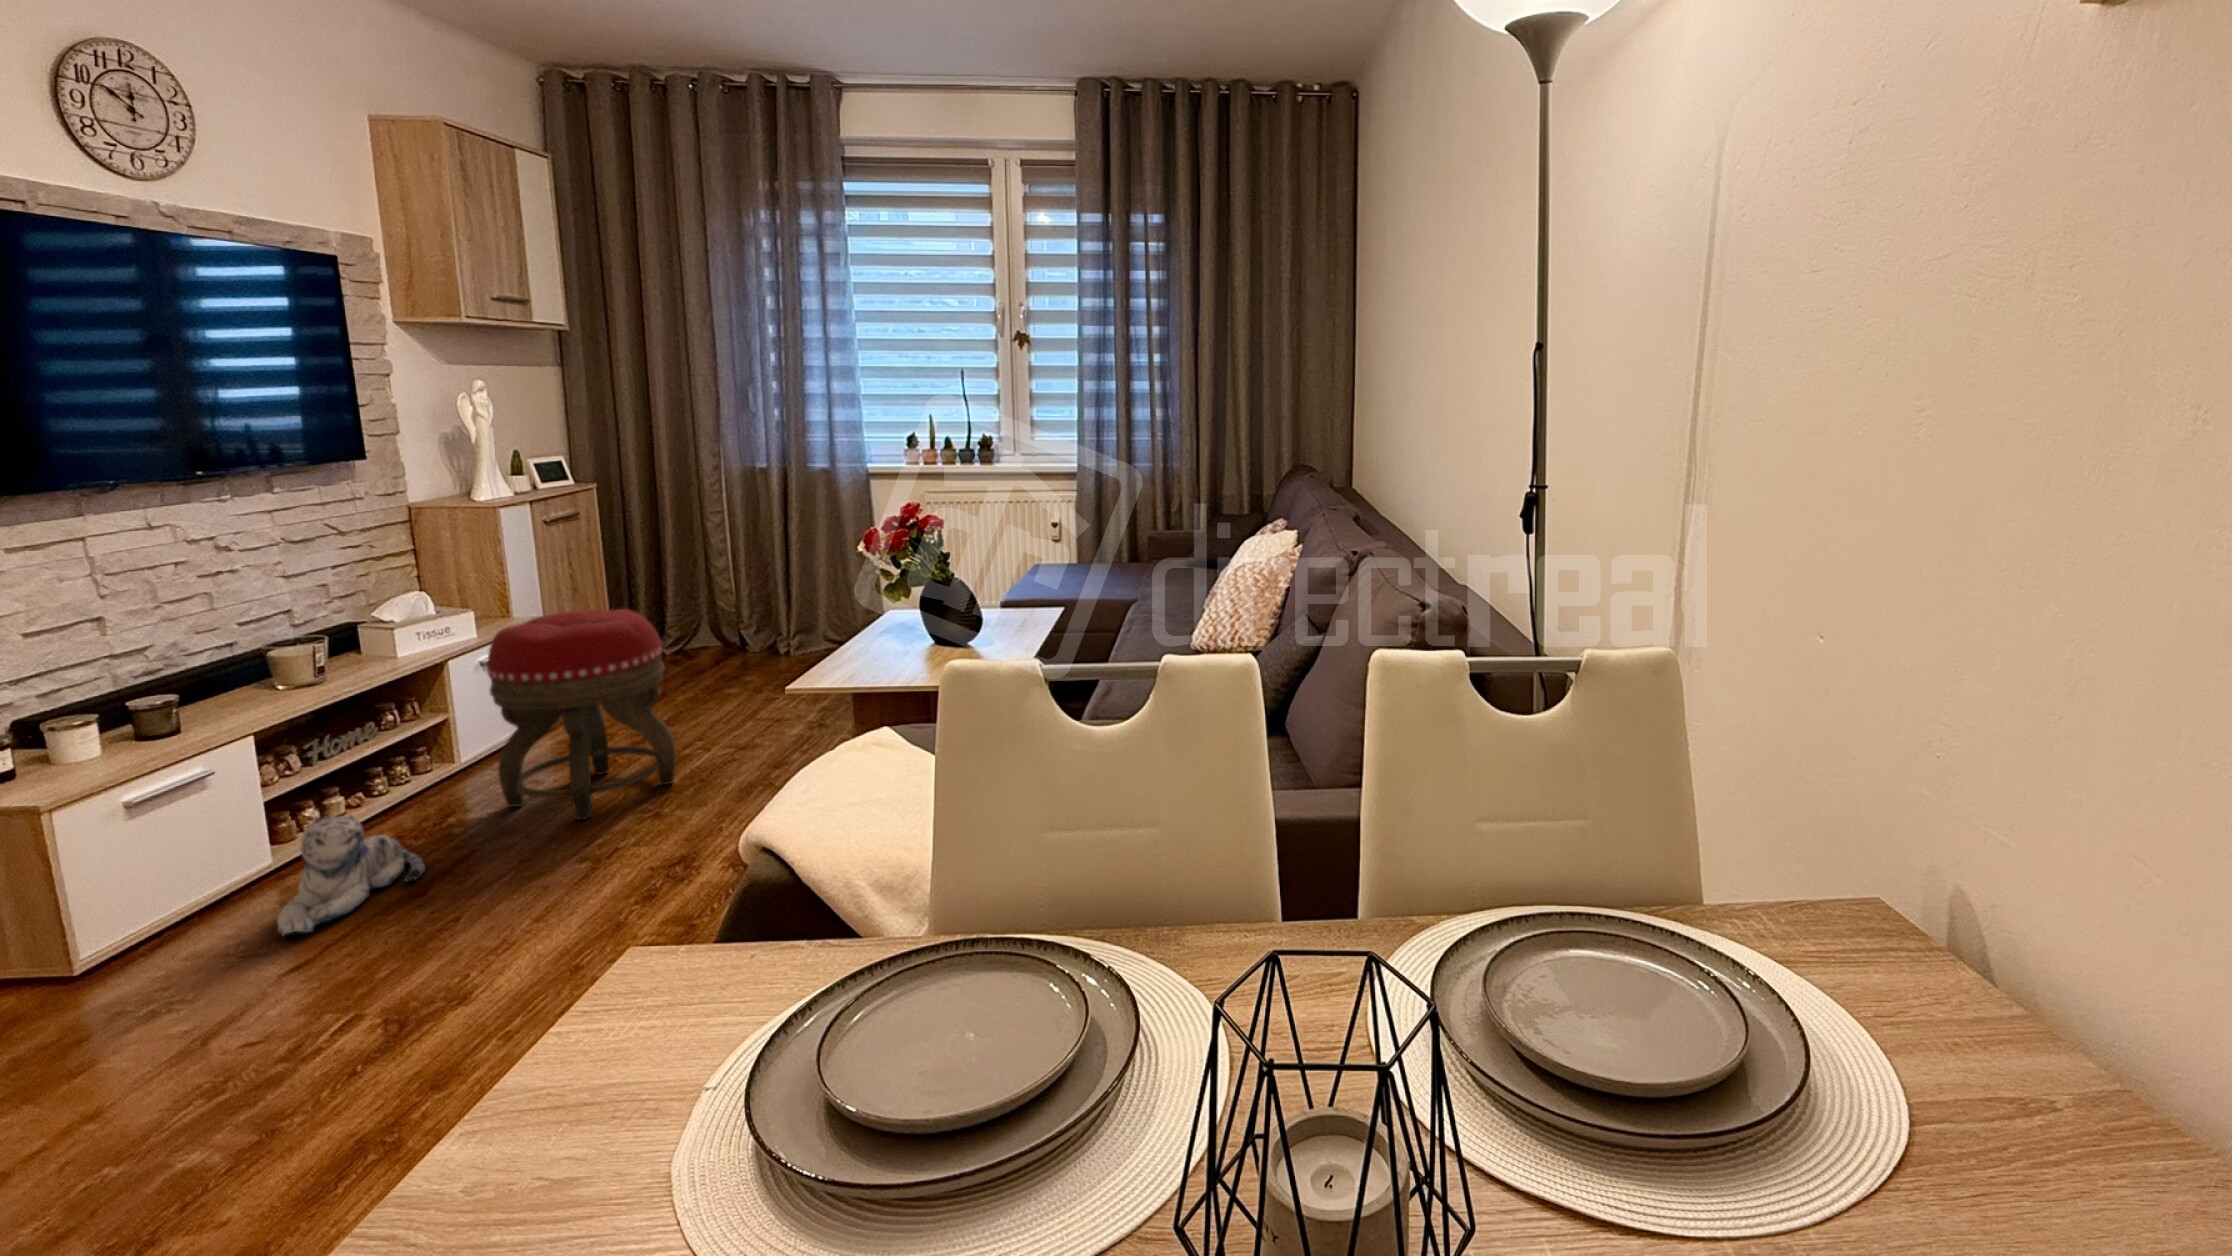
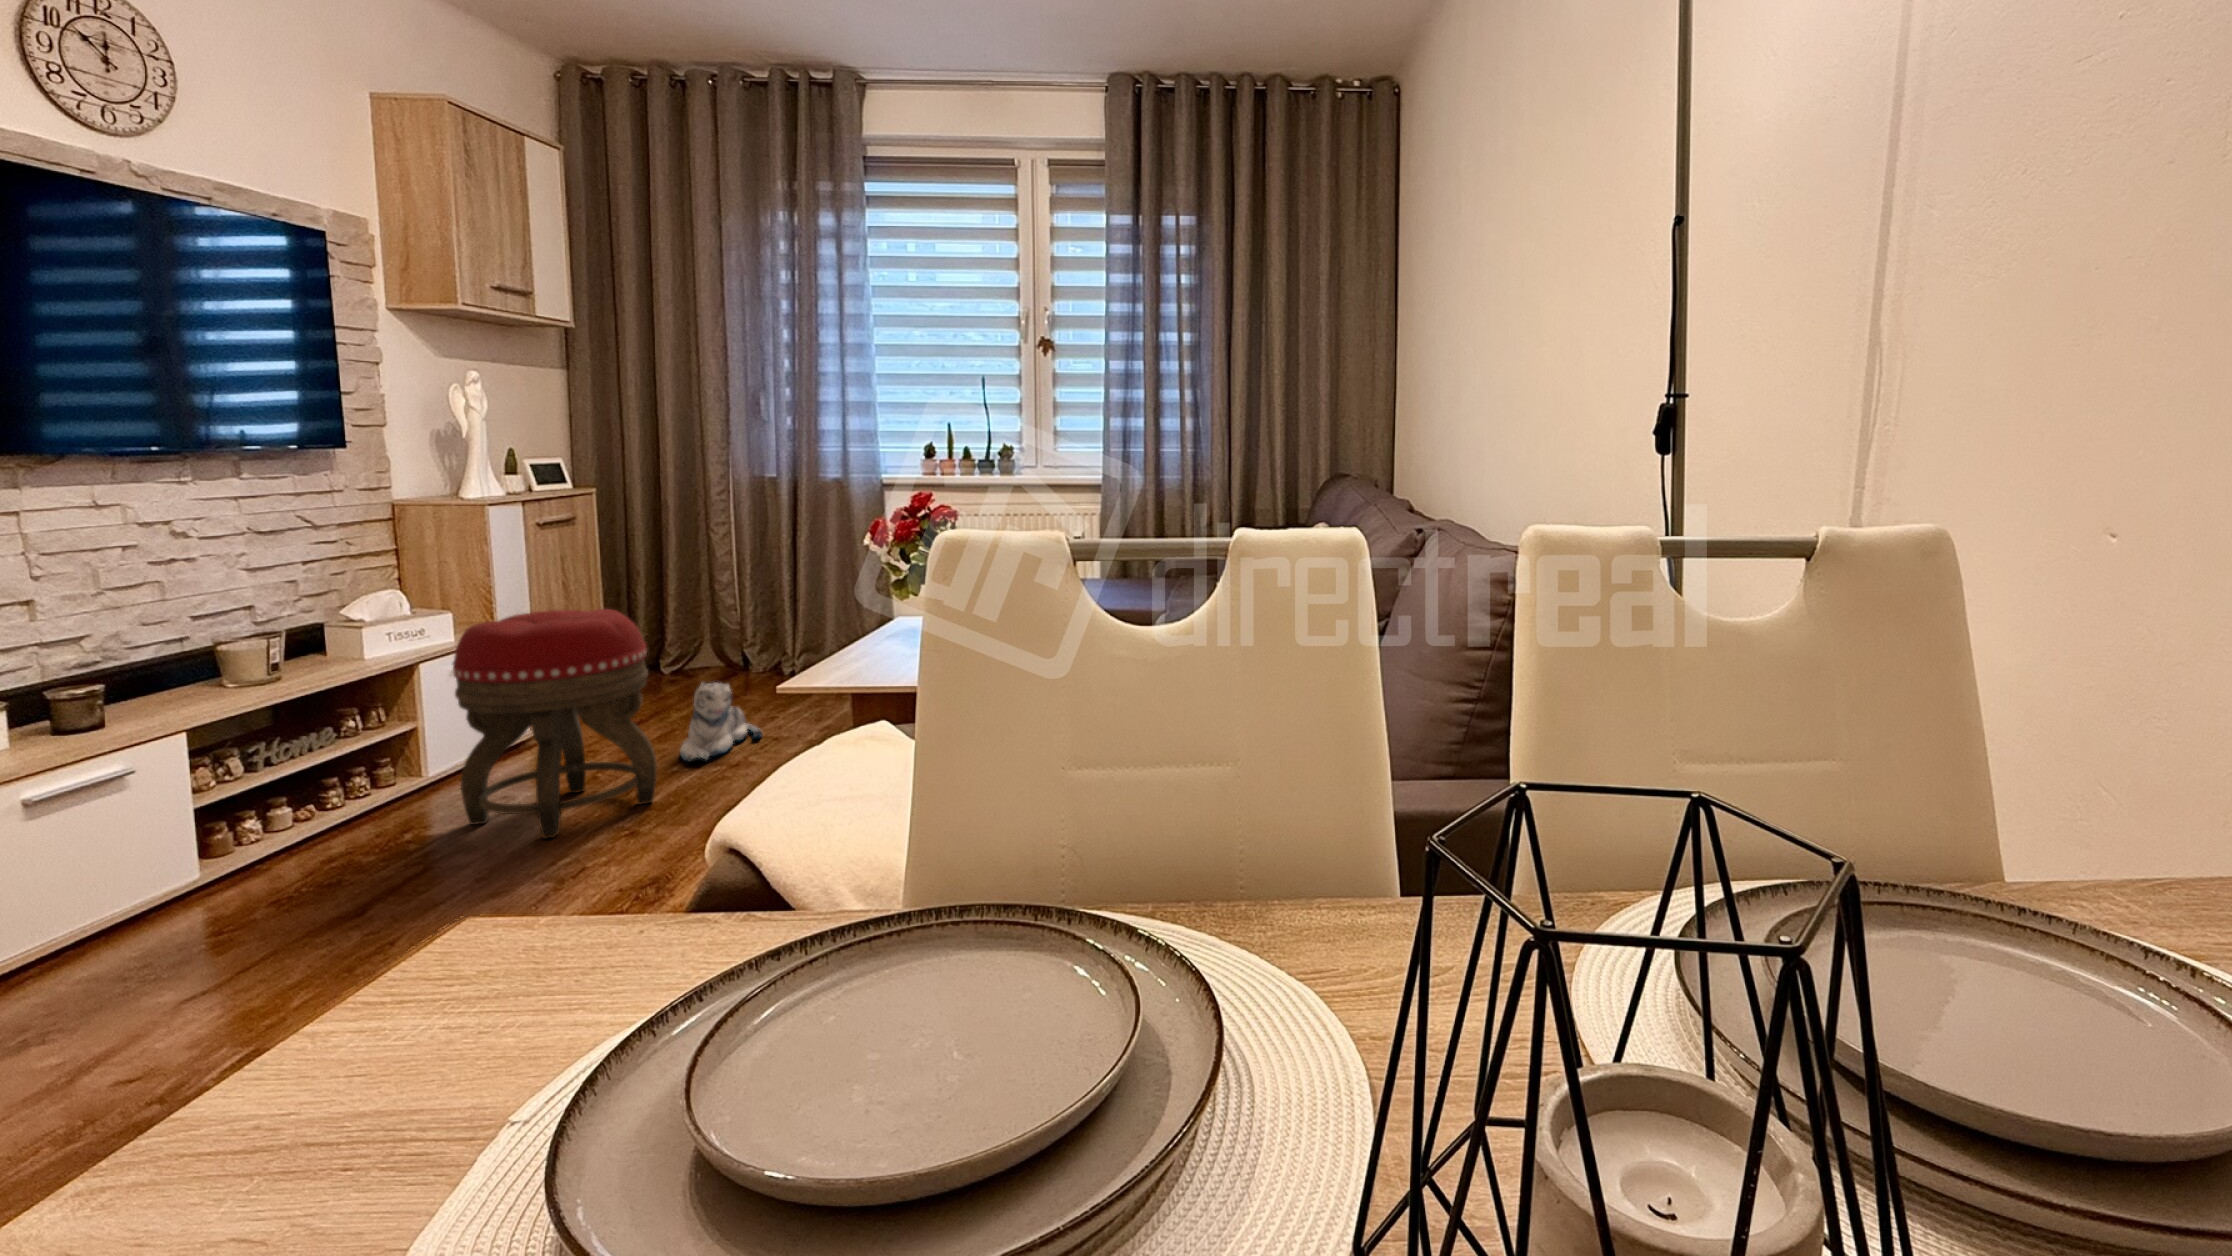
plush toy: present [277,816,426,936] -> present [680,682,762,762]

